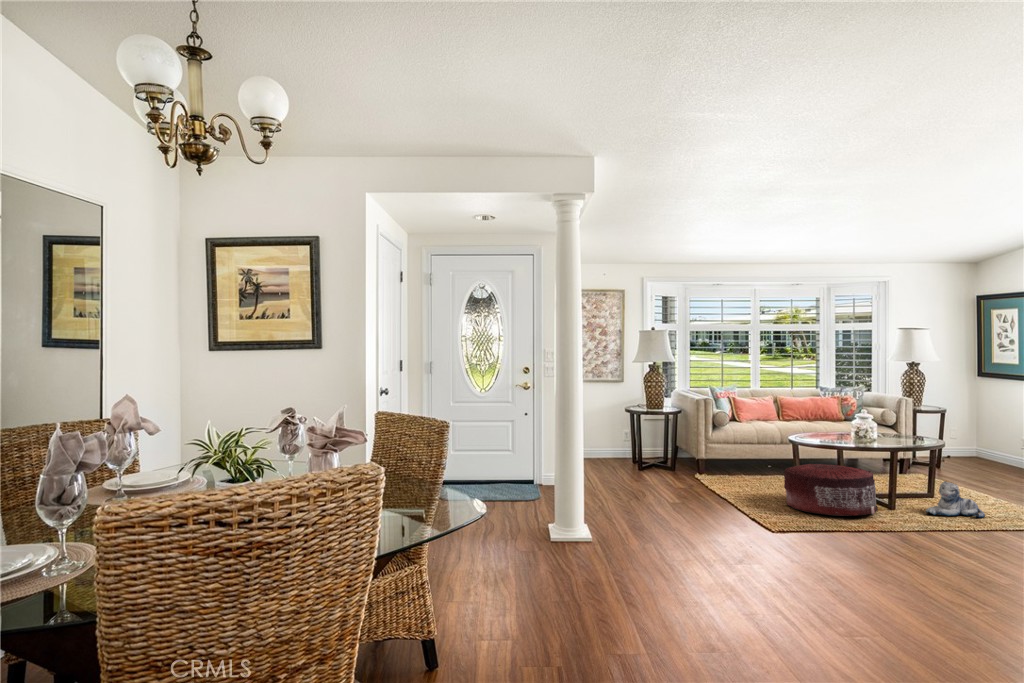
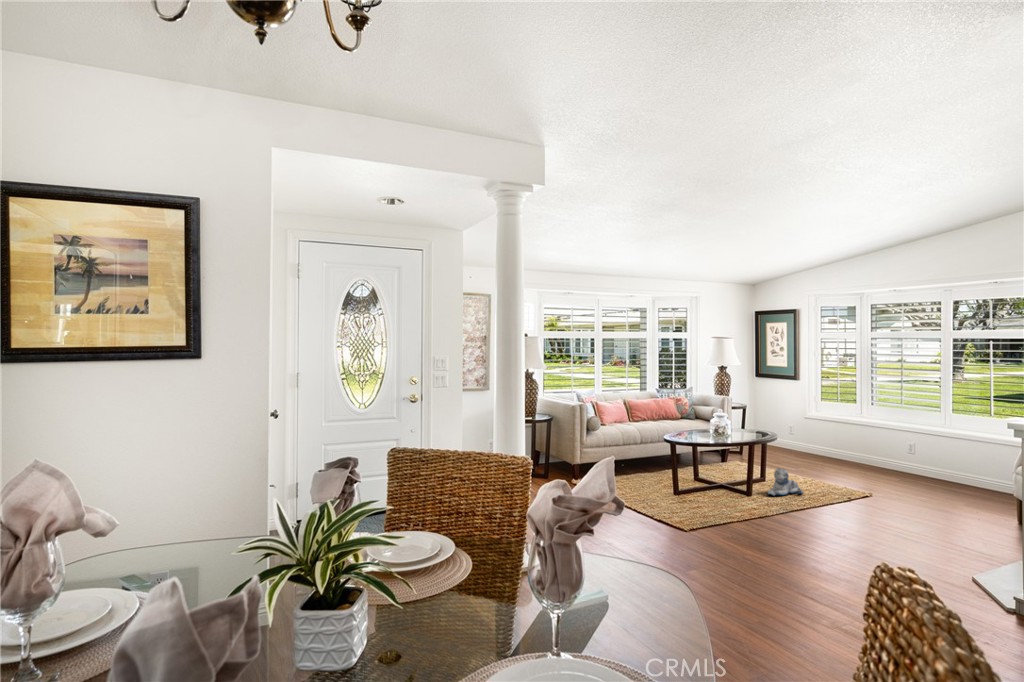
pouf: present [784,464,878,516] -> none [668,462,740,507]

